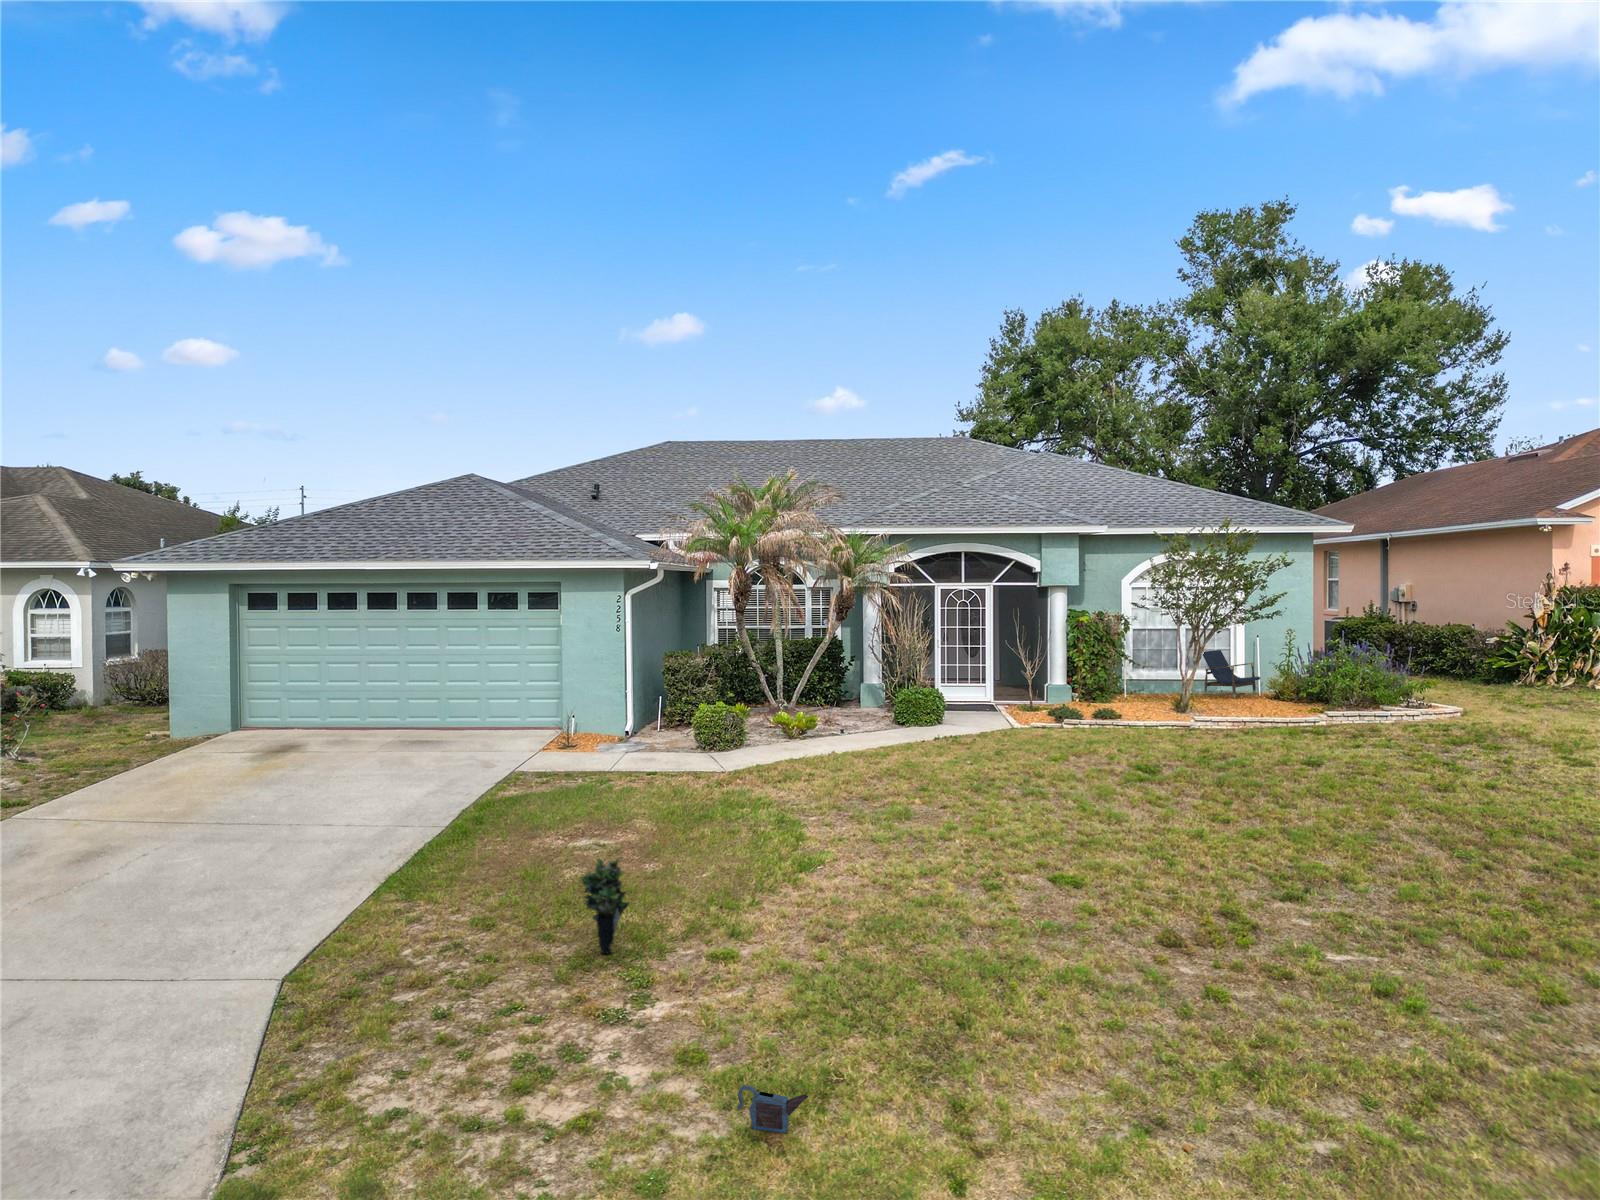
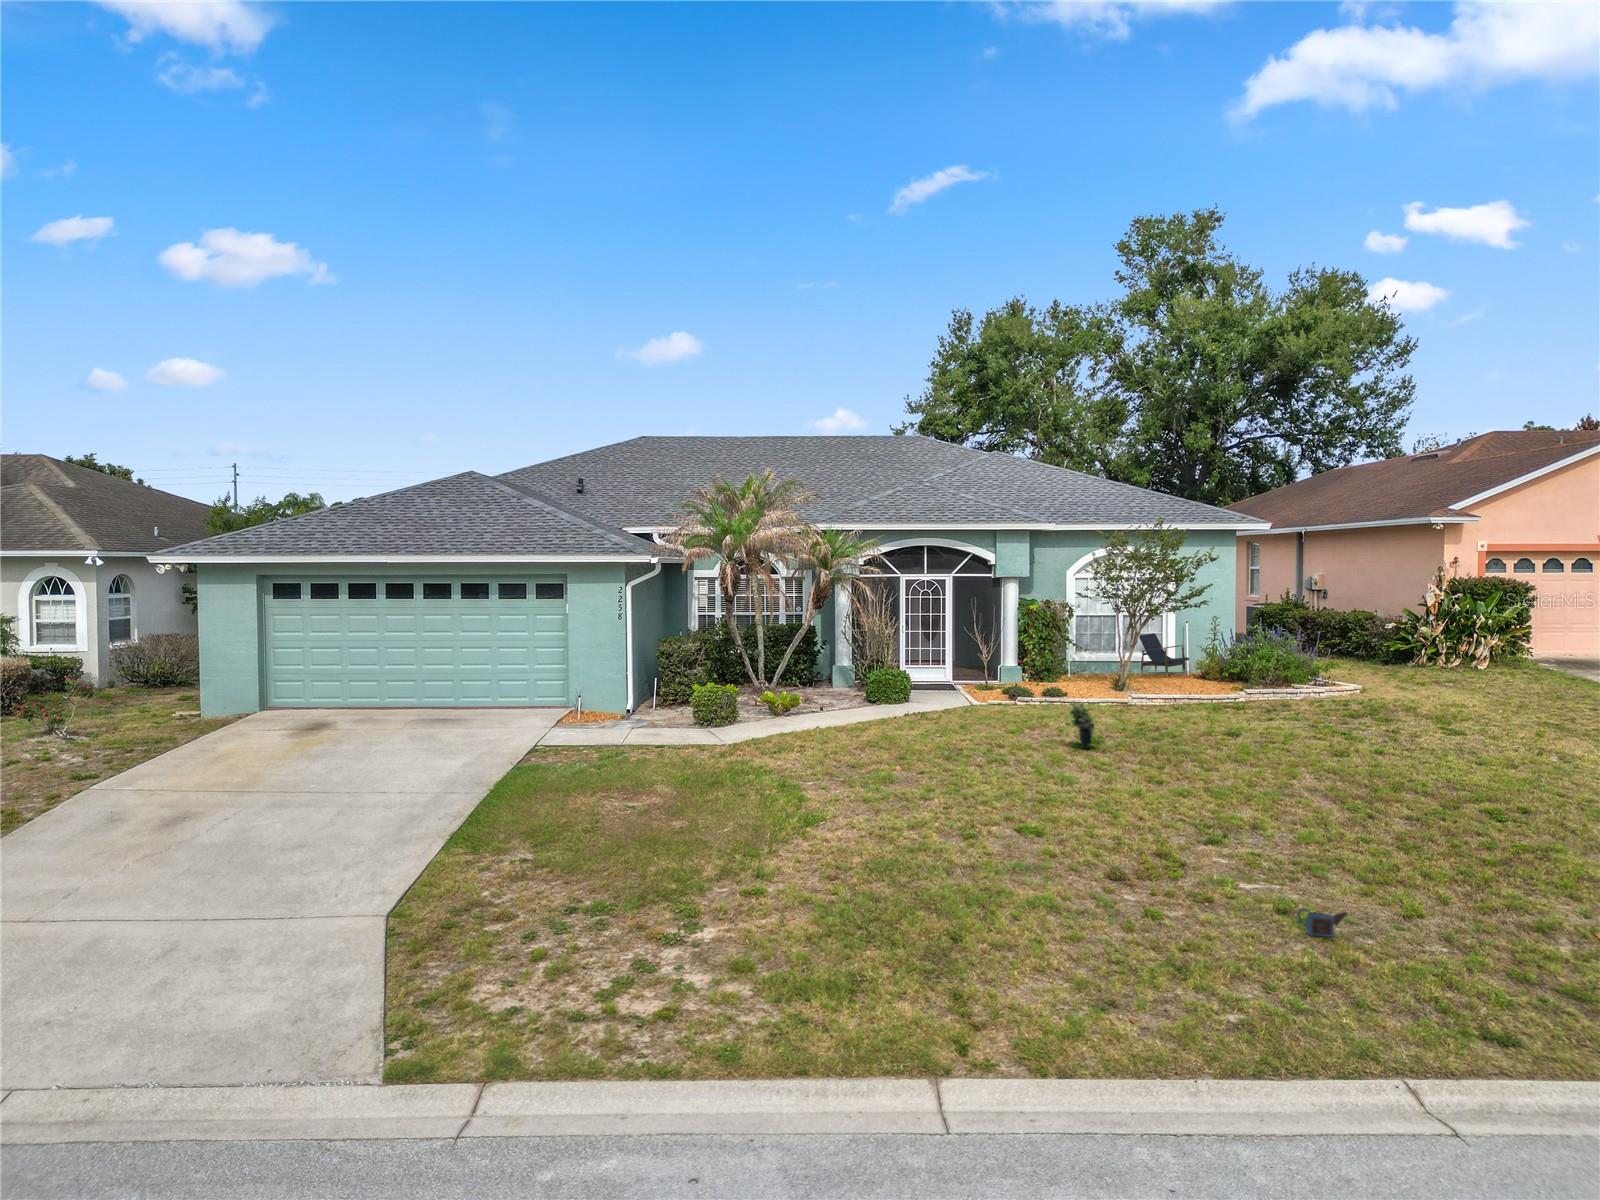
potted plant: present [582,858,630,954] -> present [1070,703,1095,749]
watering can: present [737,1085,808,1133] -> present [1297,908,1347,937]

